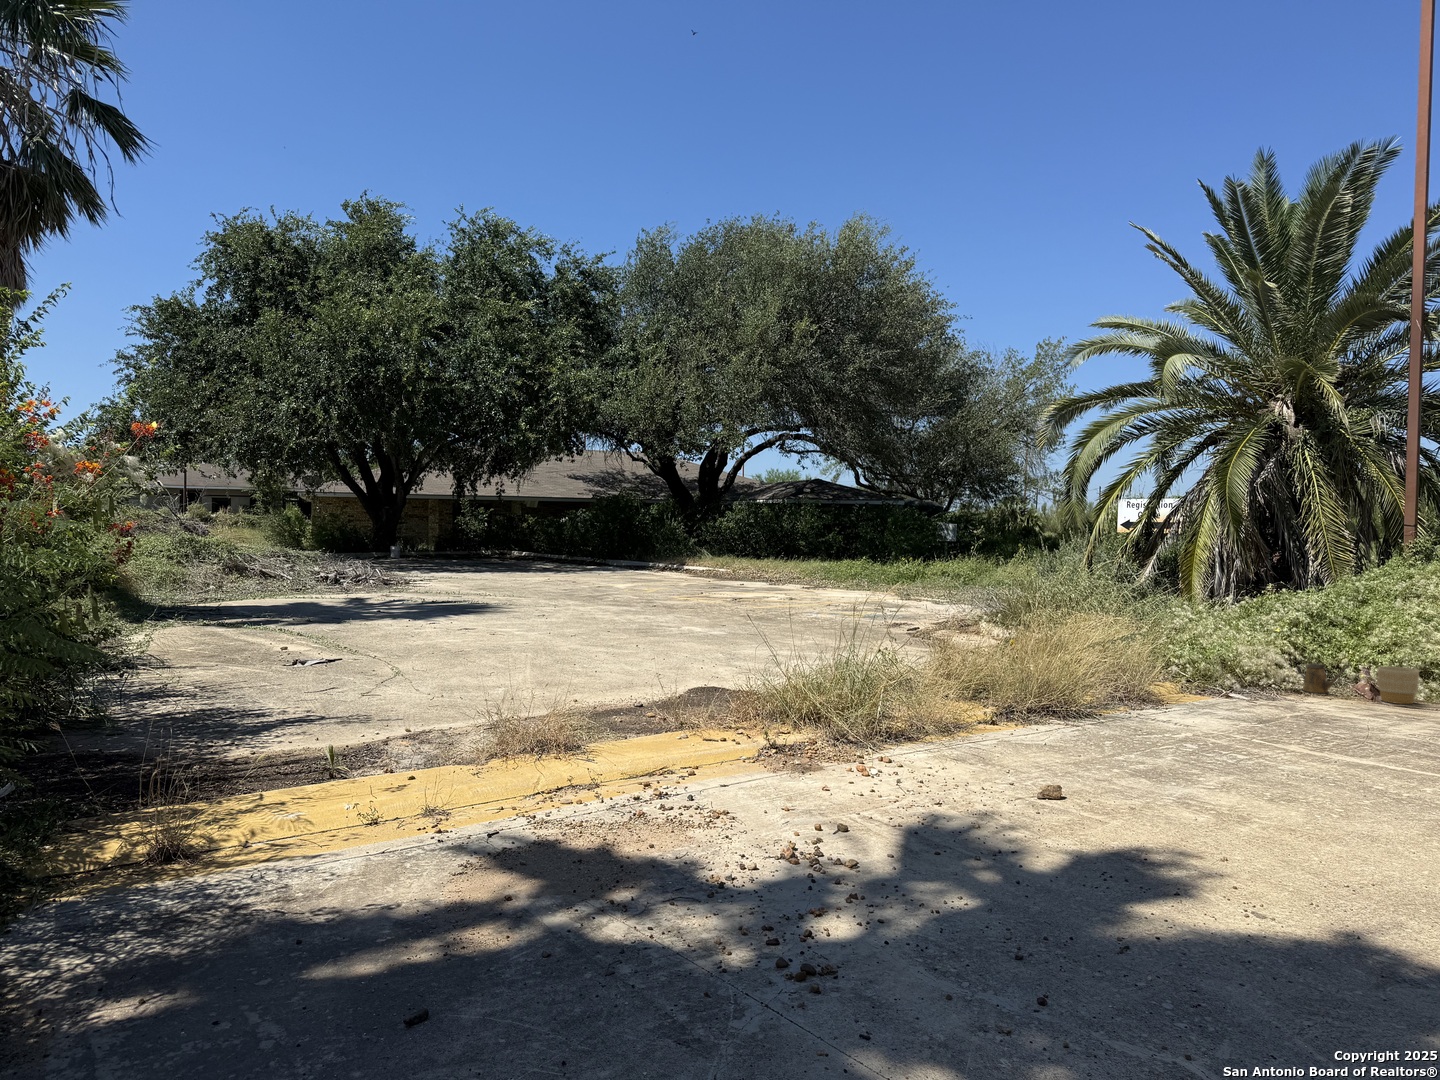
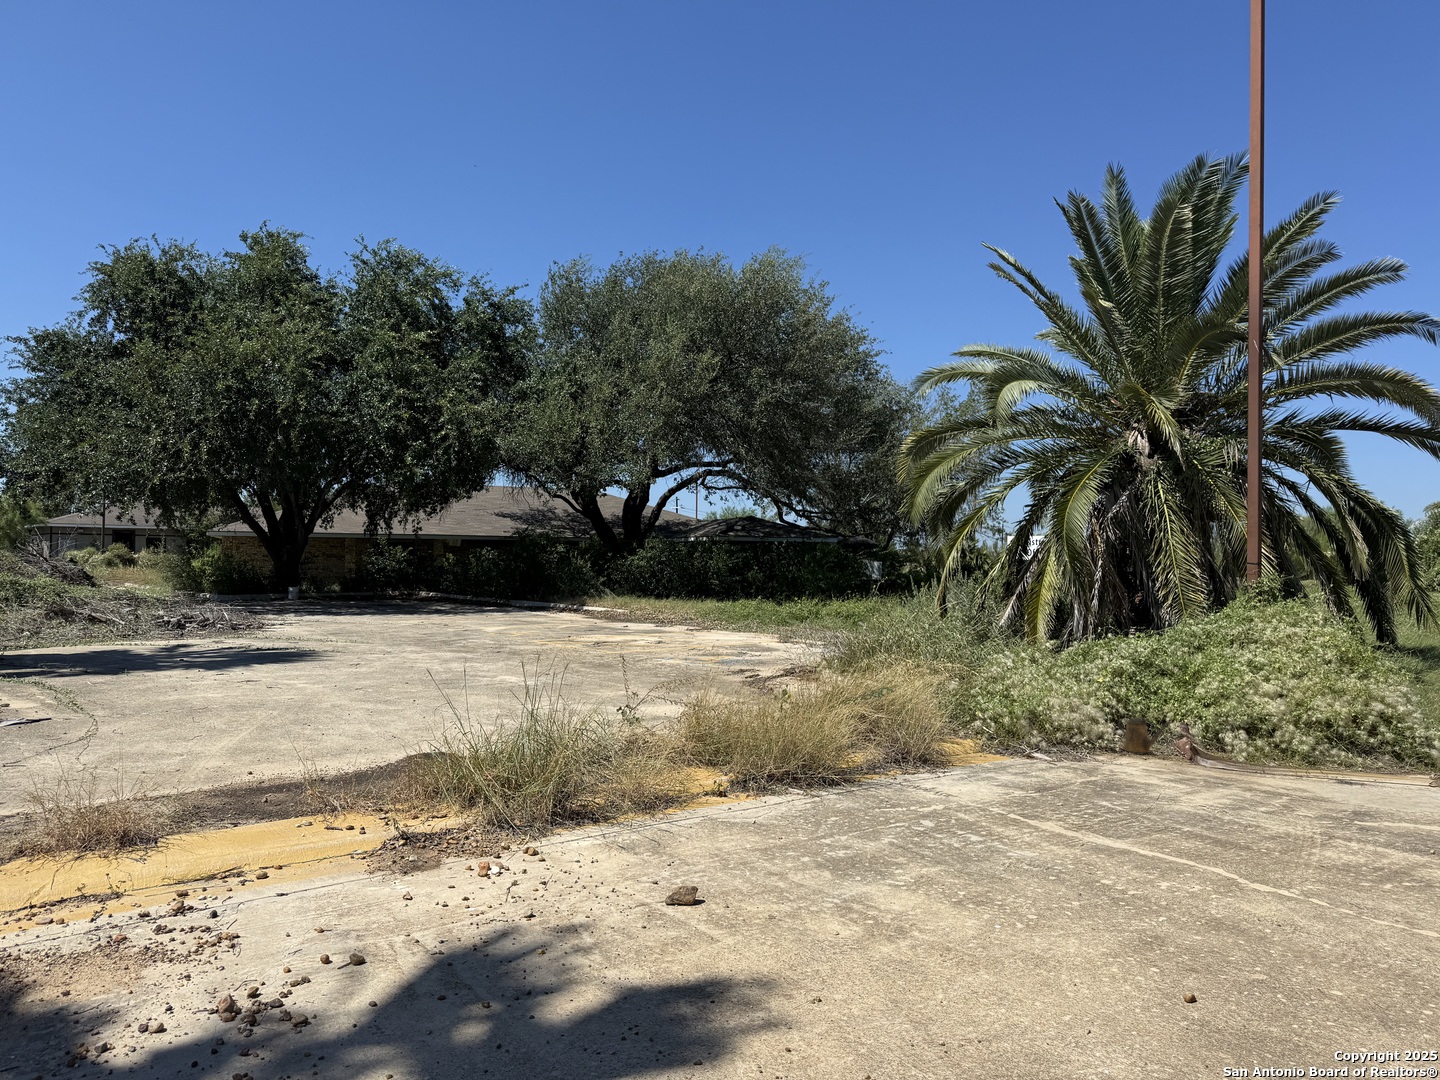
planter: present [1377,666,1419,704] -> none [1200,722,1245,767]

